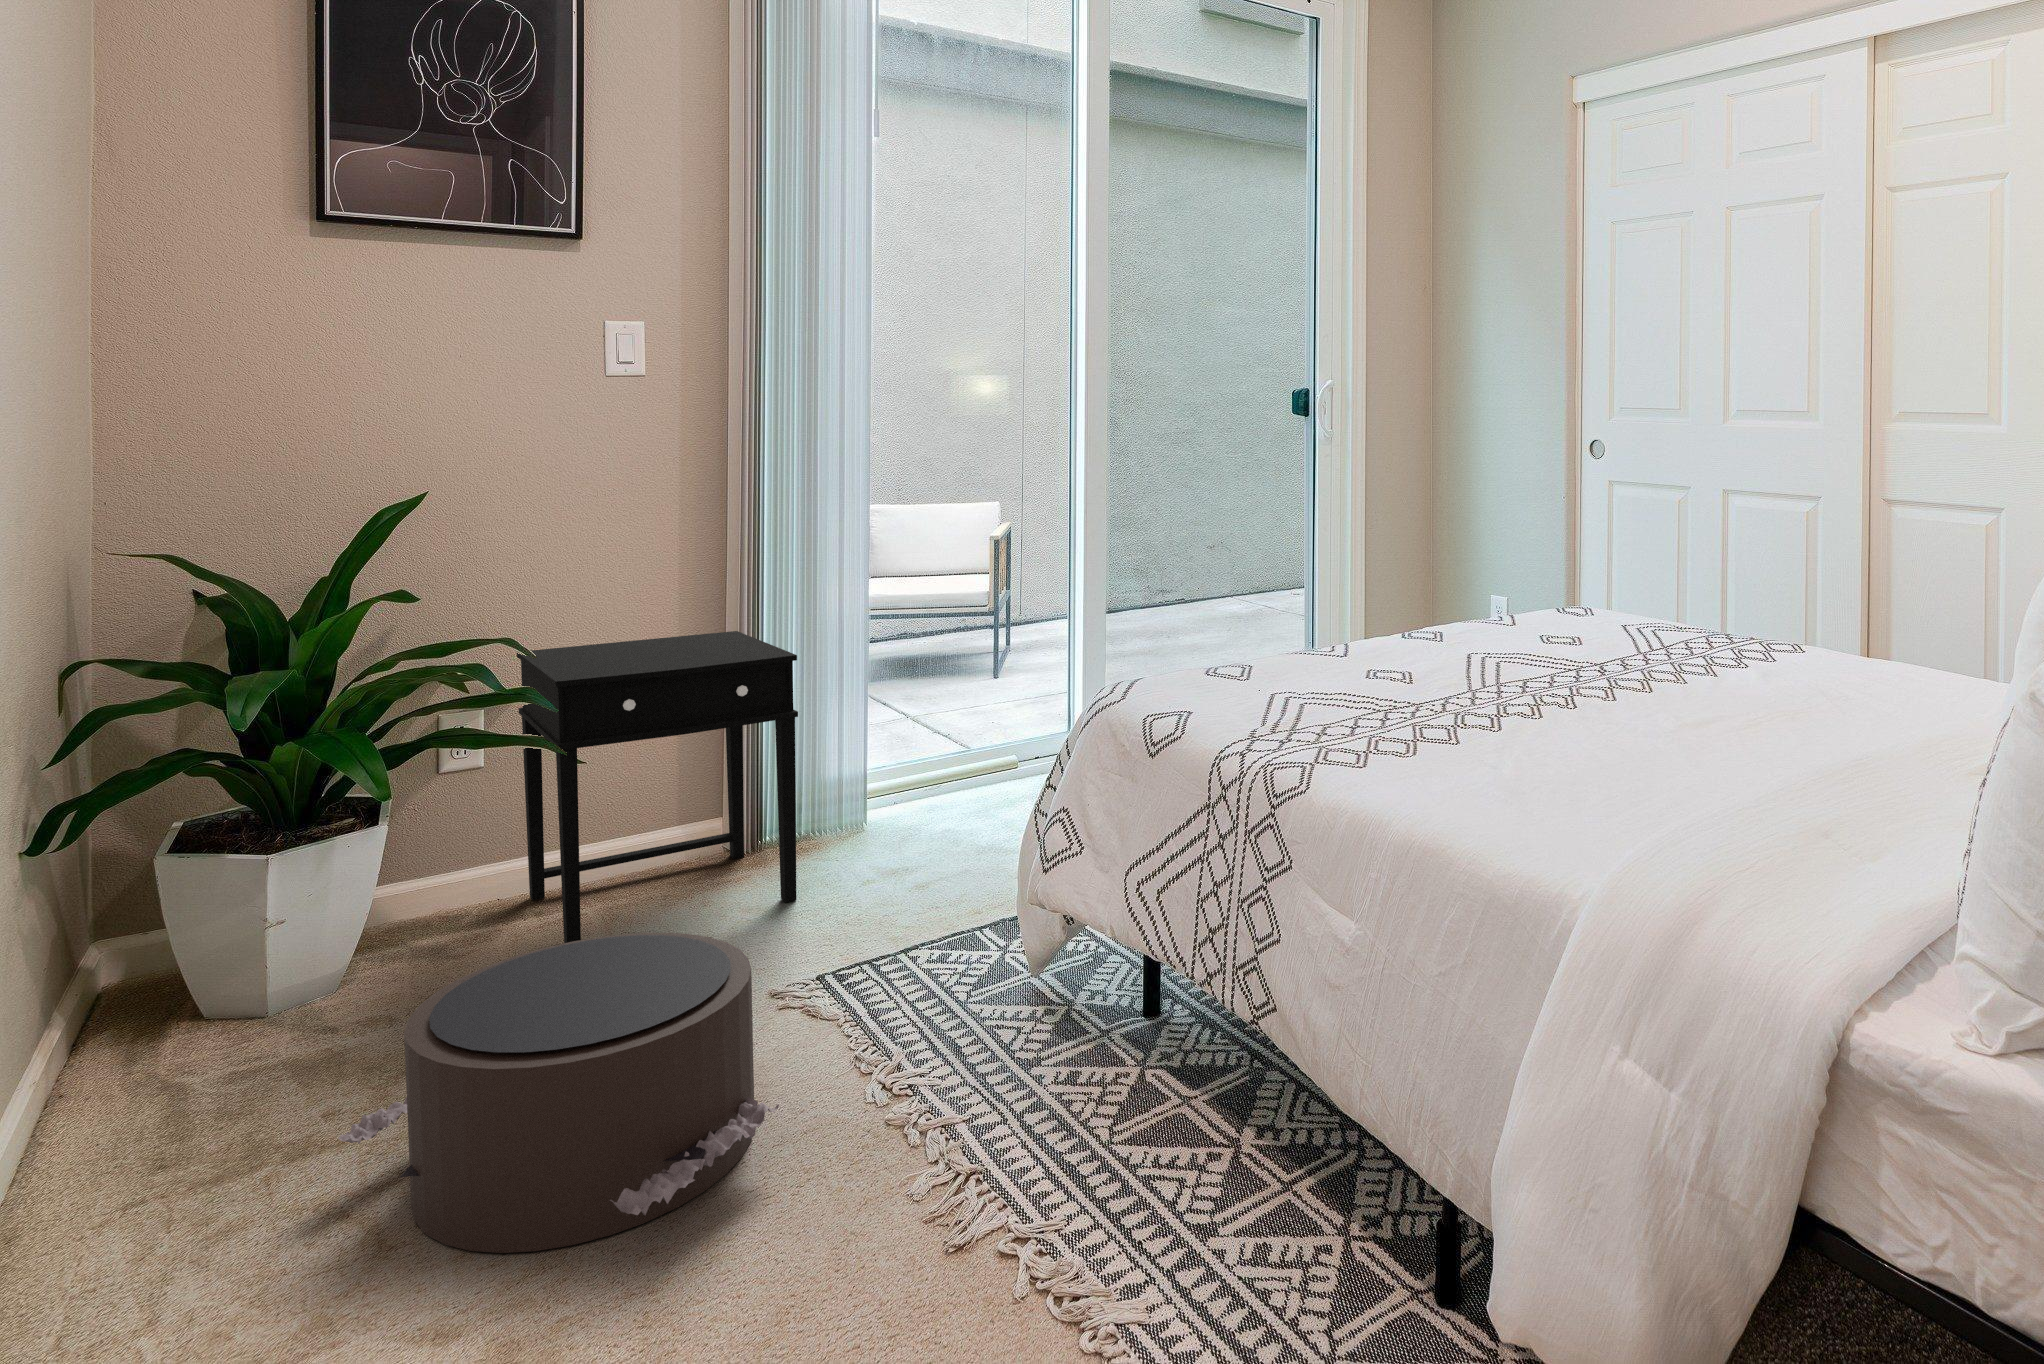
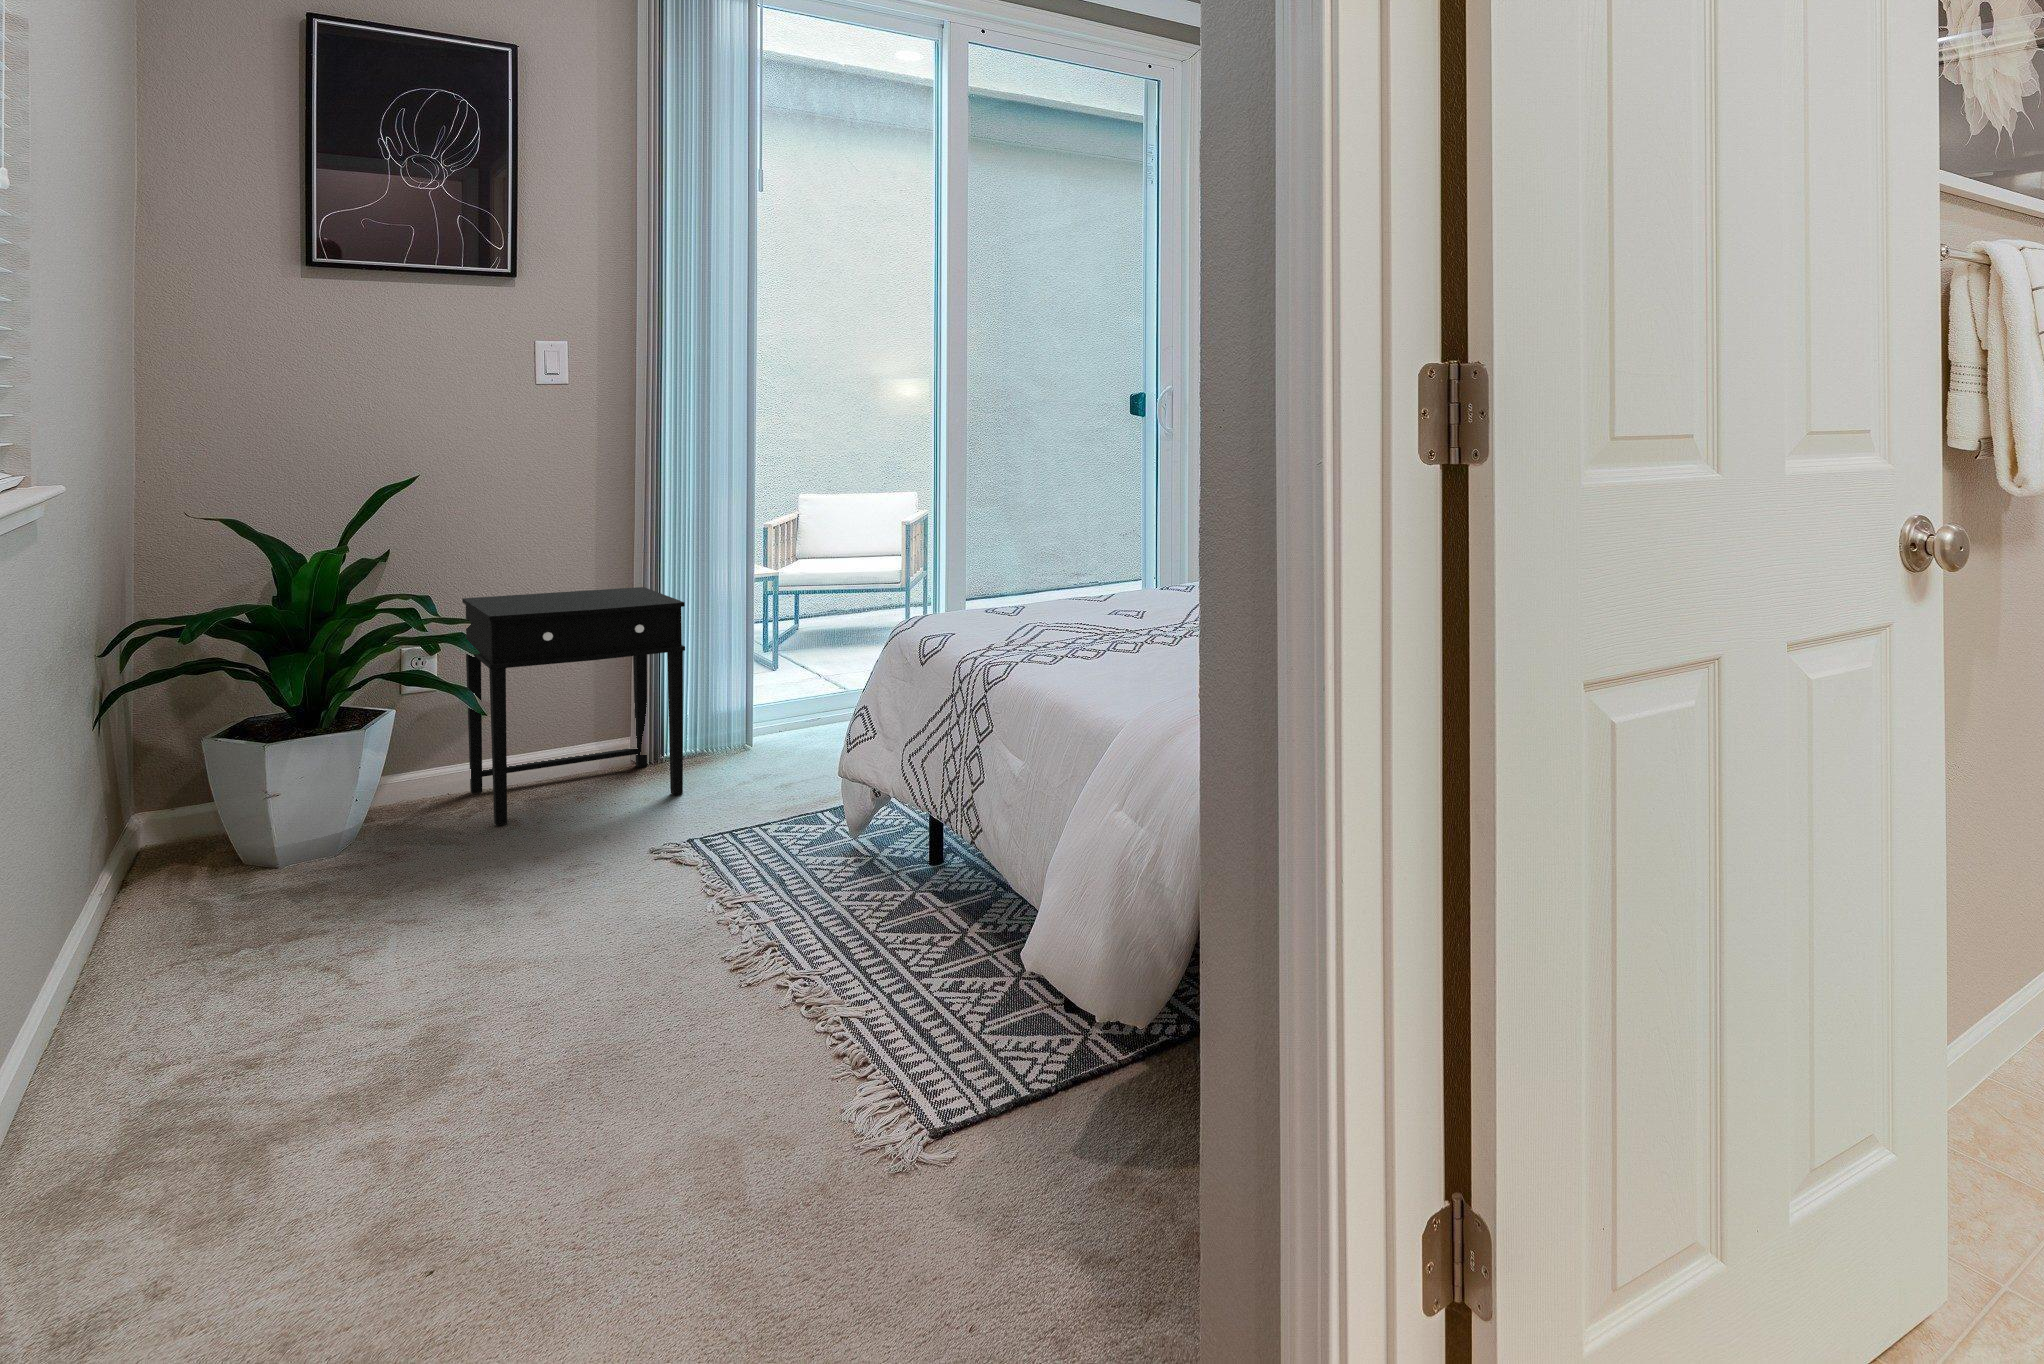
pouf: present [338,933,779,1253] -> none [314,790,636,987]

